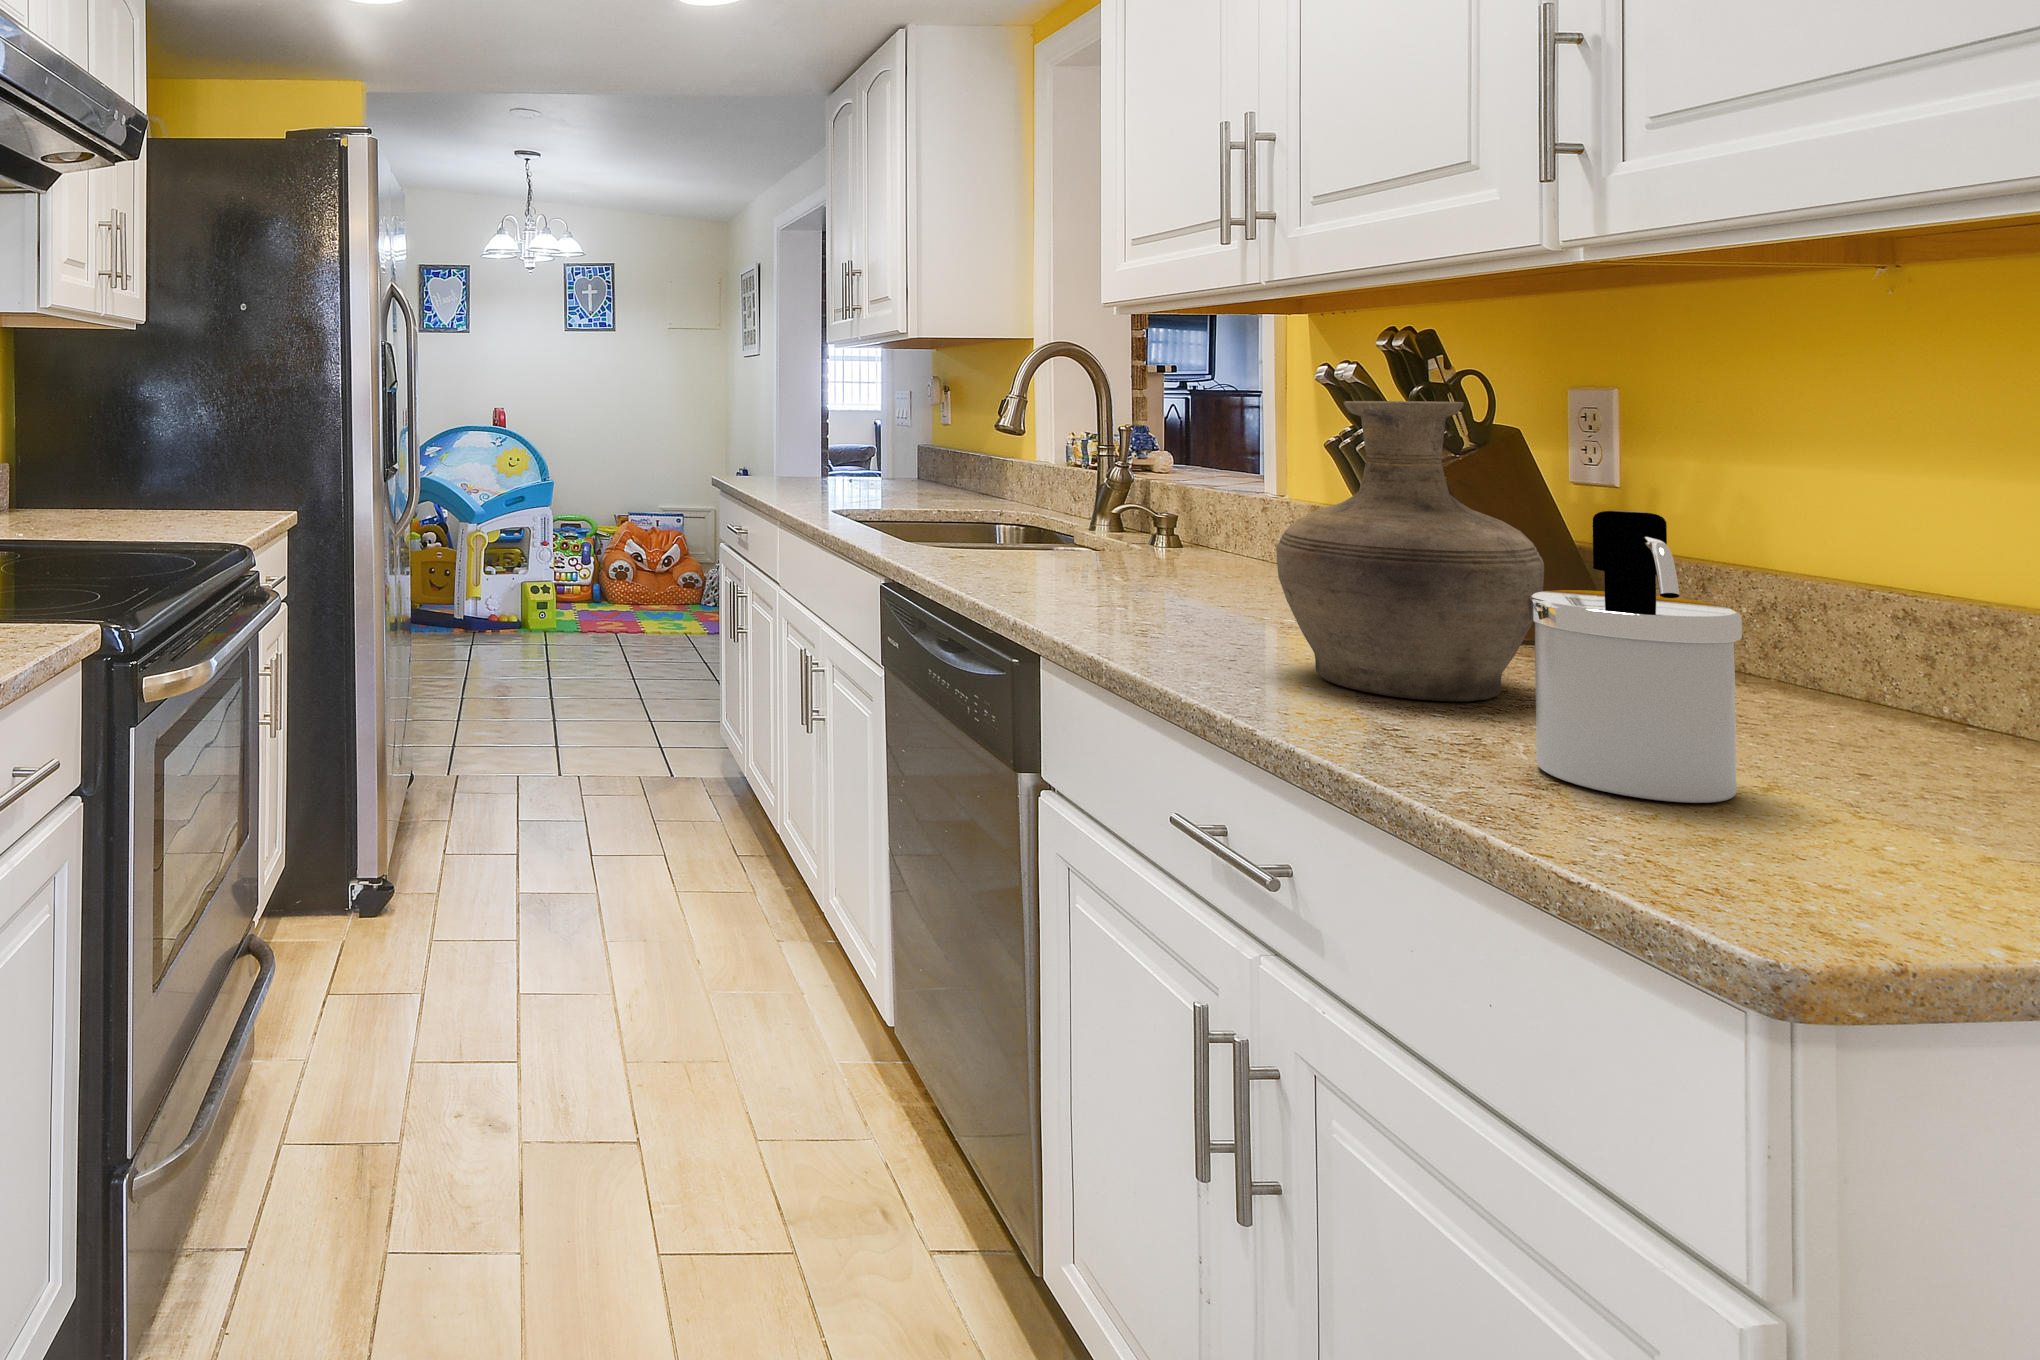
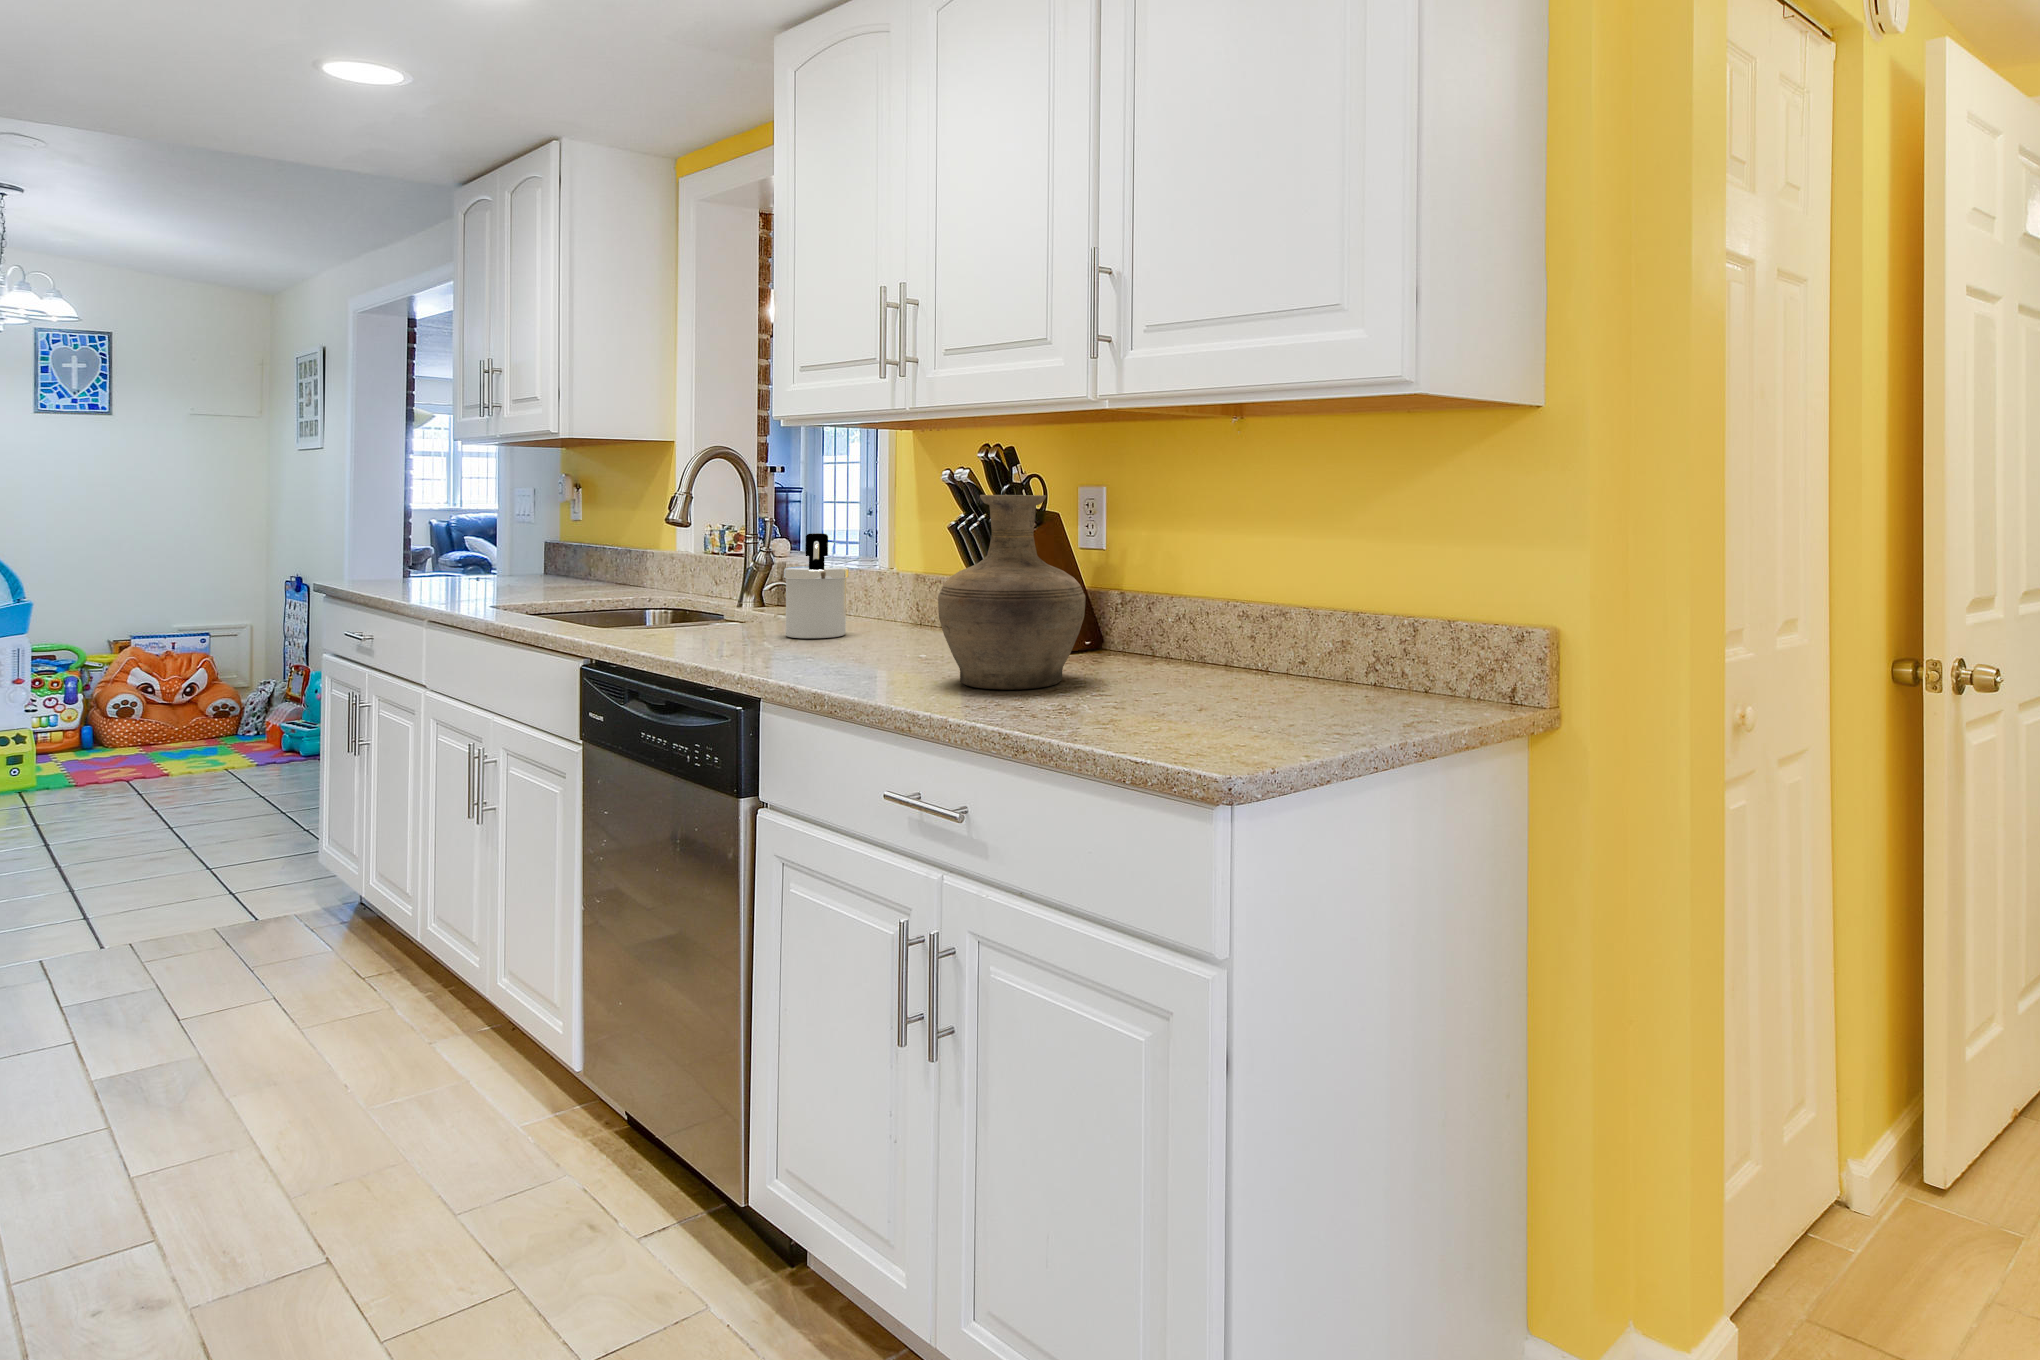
soap dispenser: present [1528,511,1742,803] -> present [784,533,849,638]

